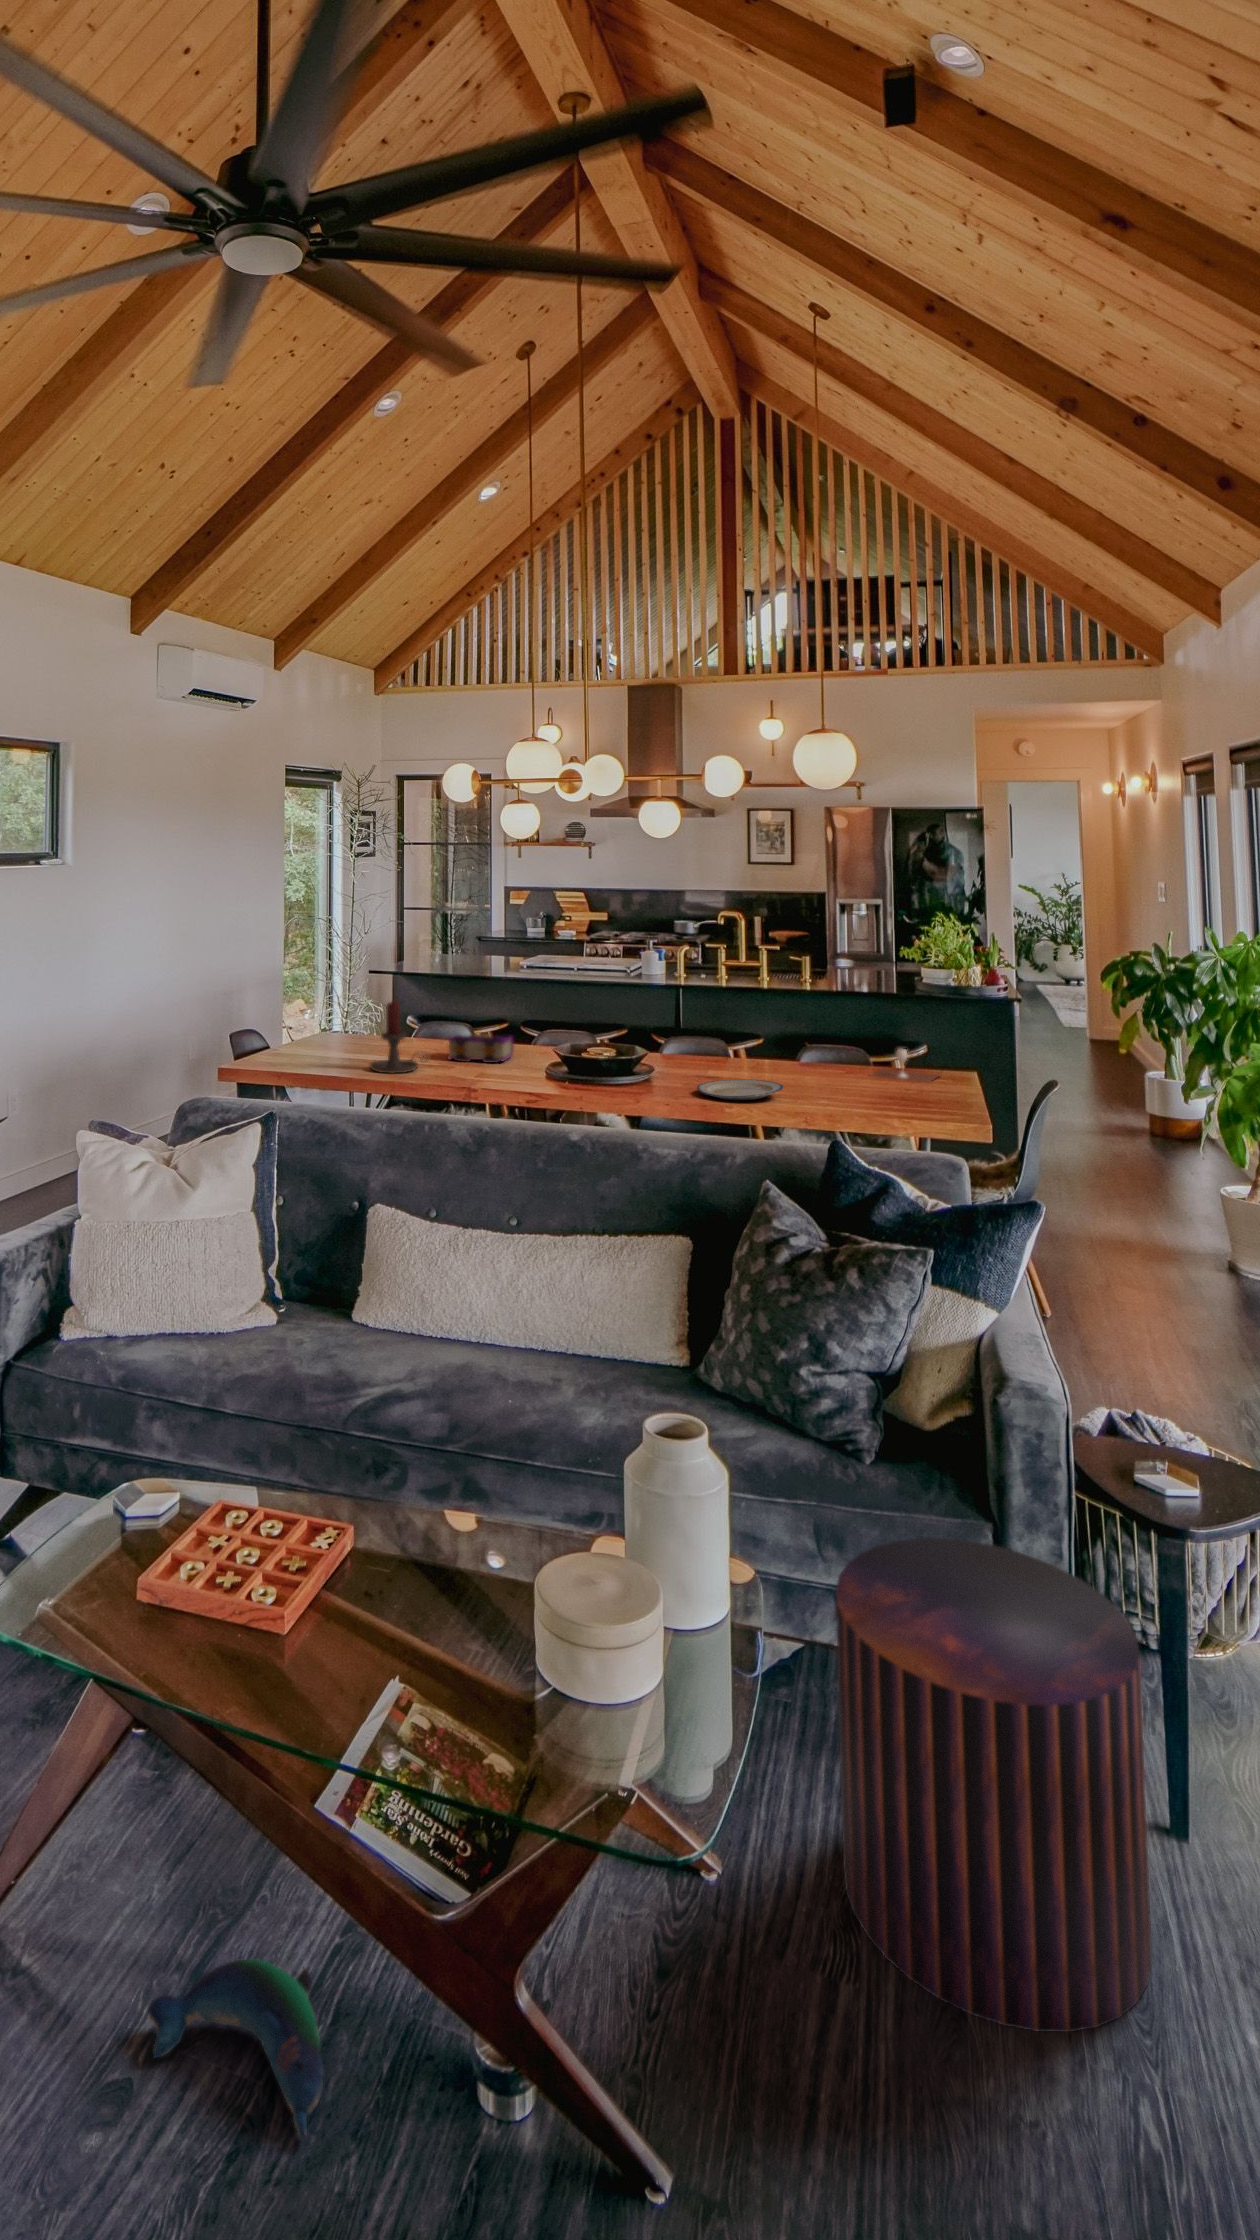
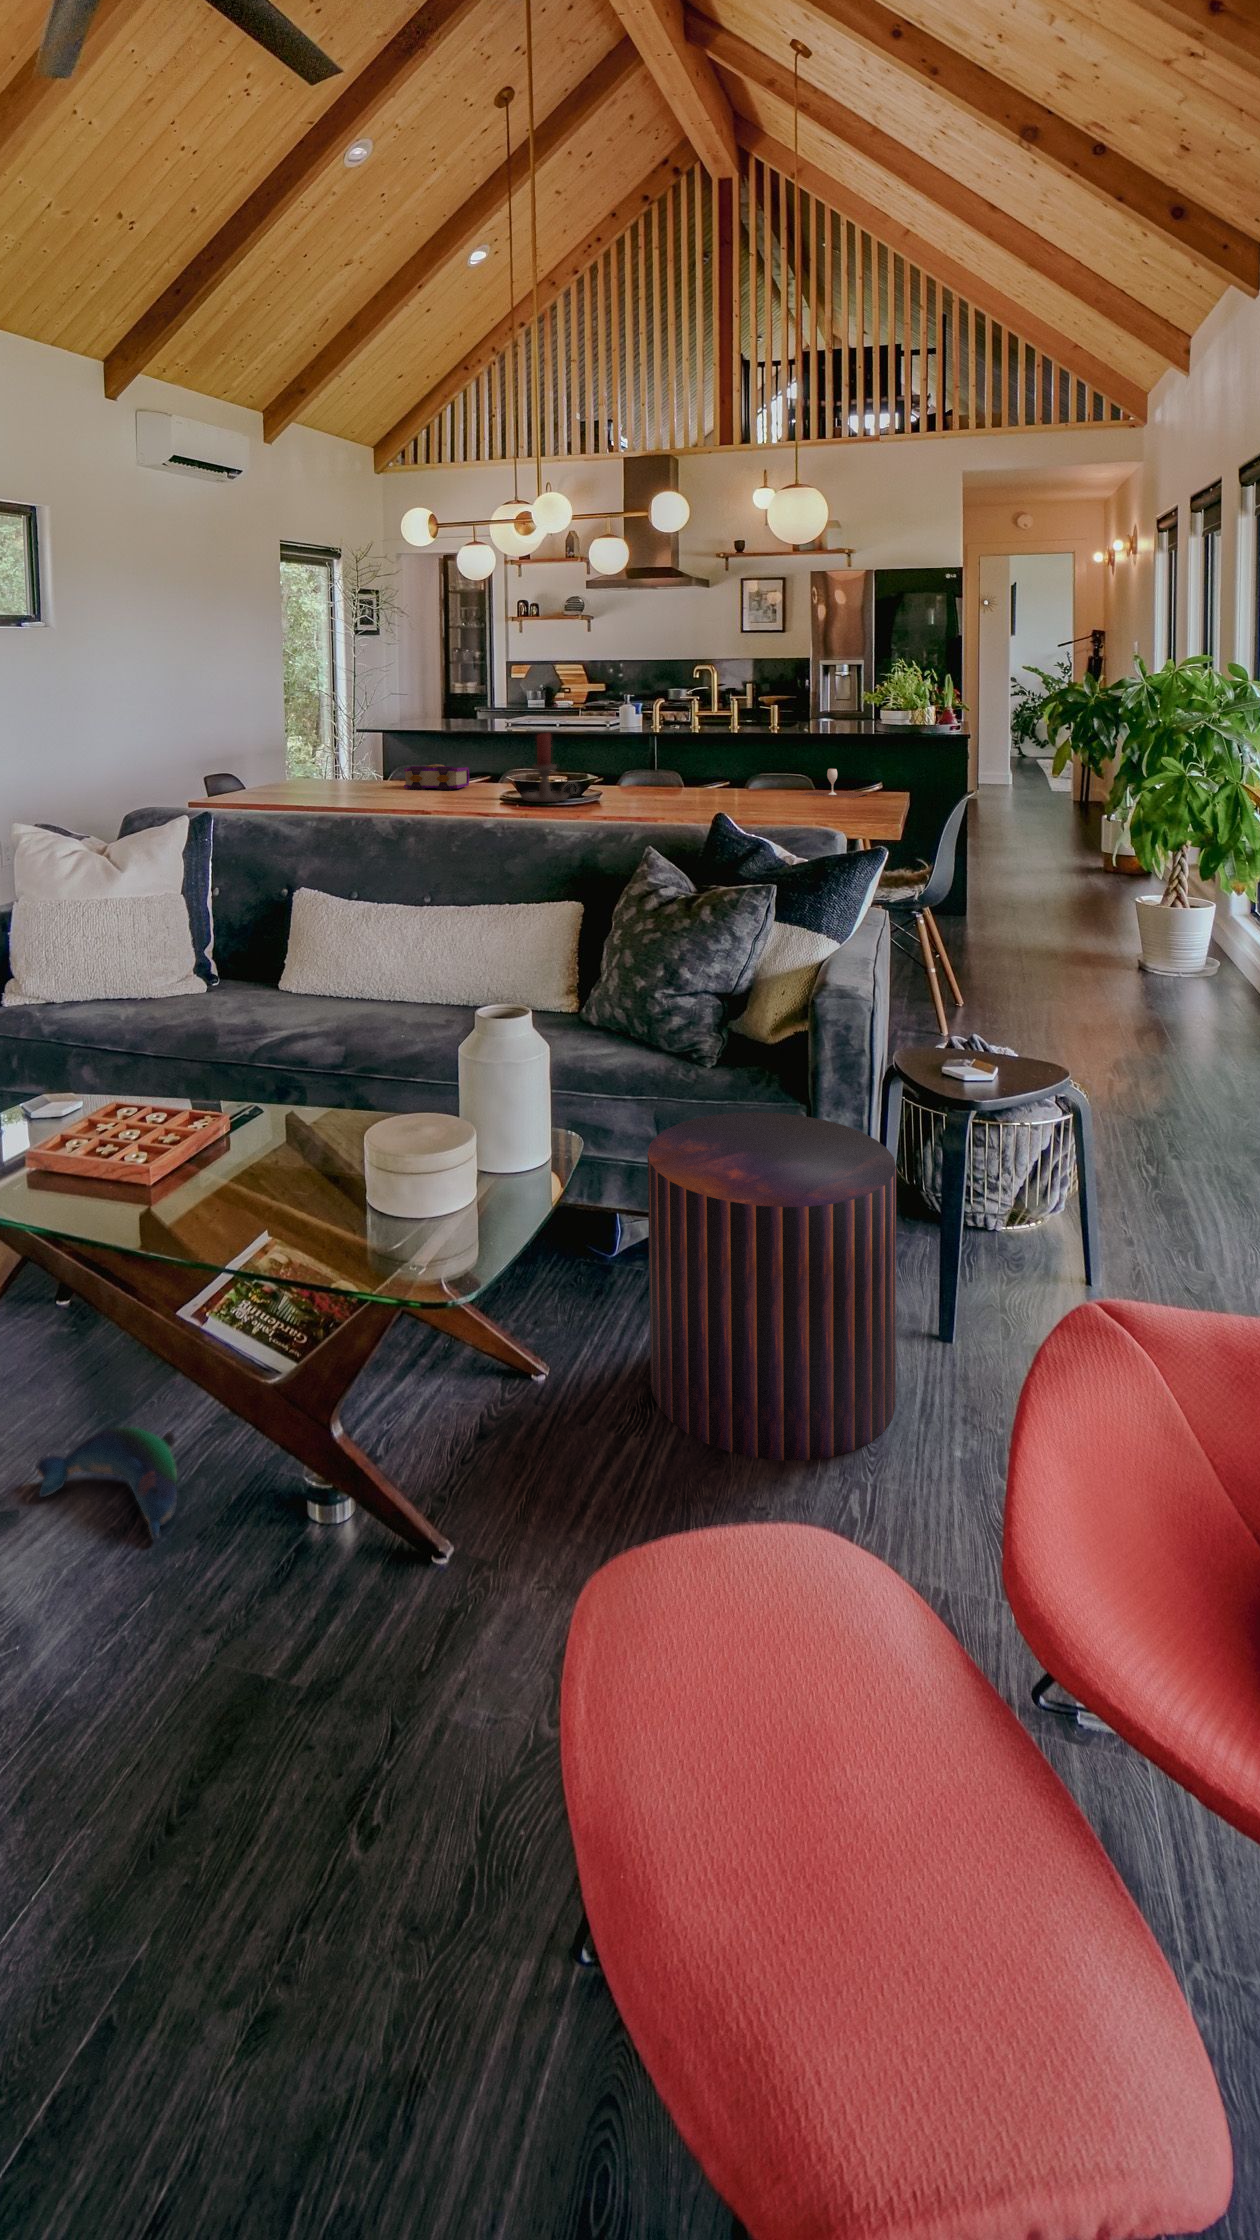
candle holder: present [370,1002,423,1073] -> present [521,733,578,802]
plate: present [697,1079,783,1100] -> none [628,793,709,808]

